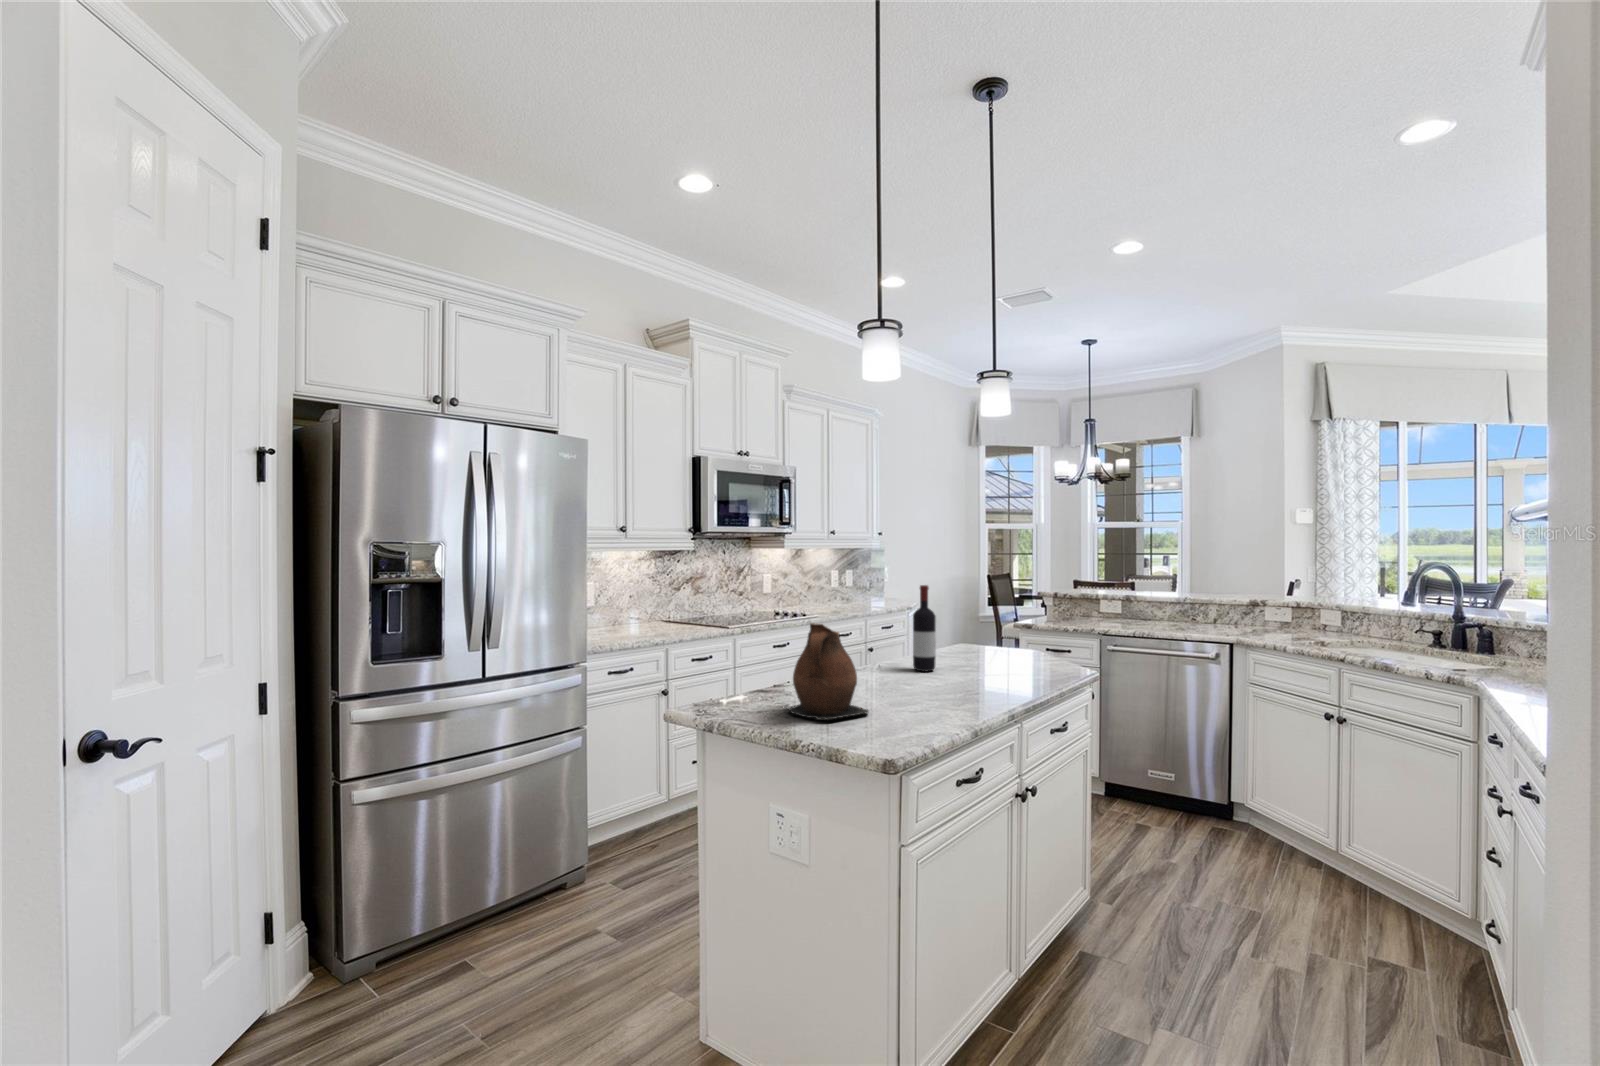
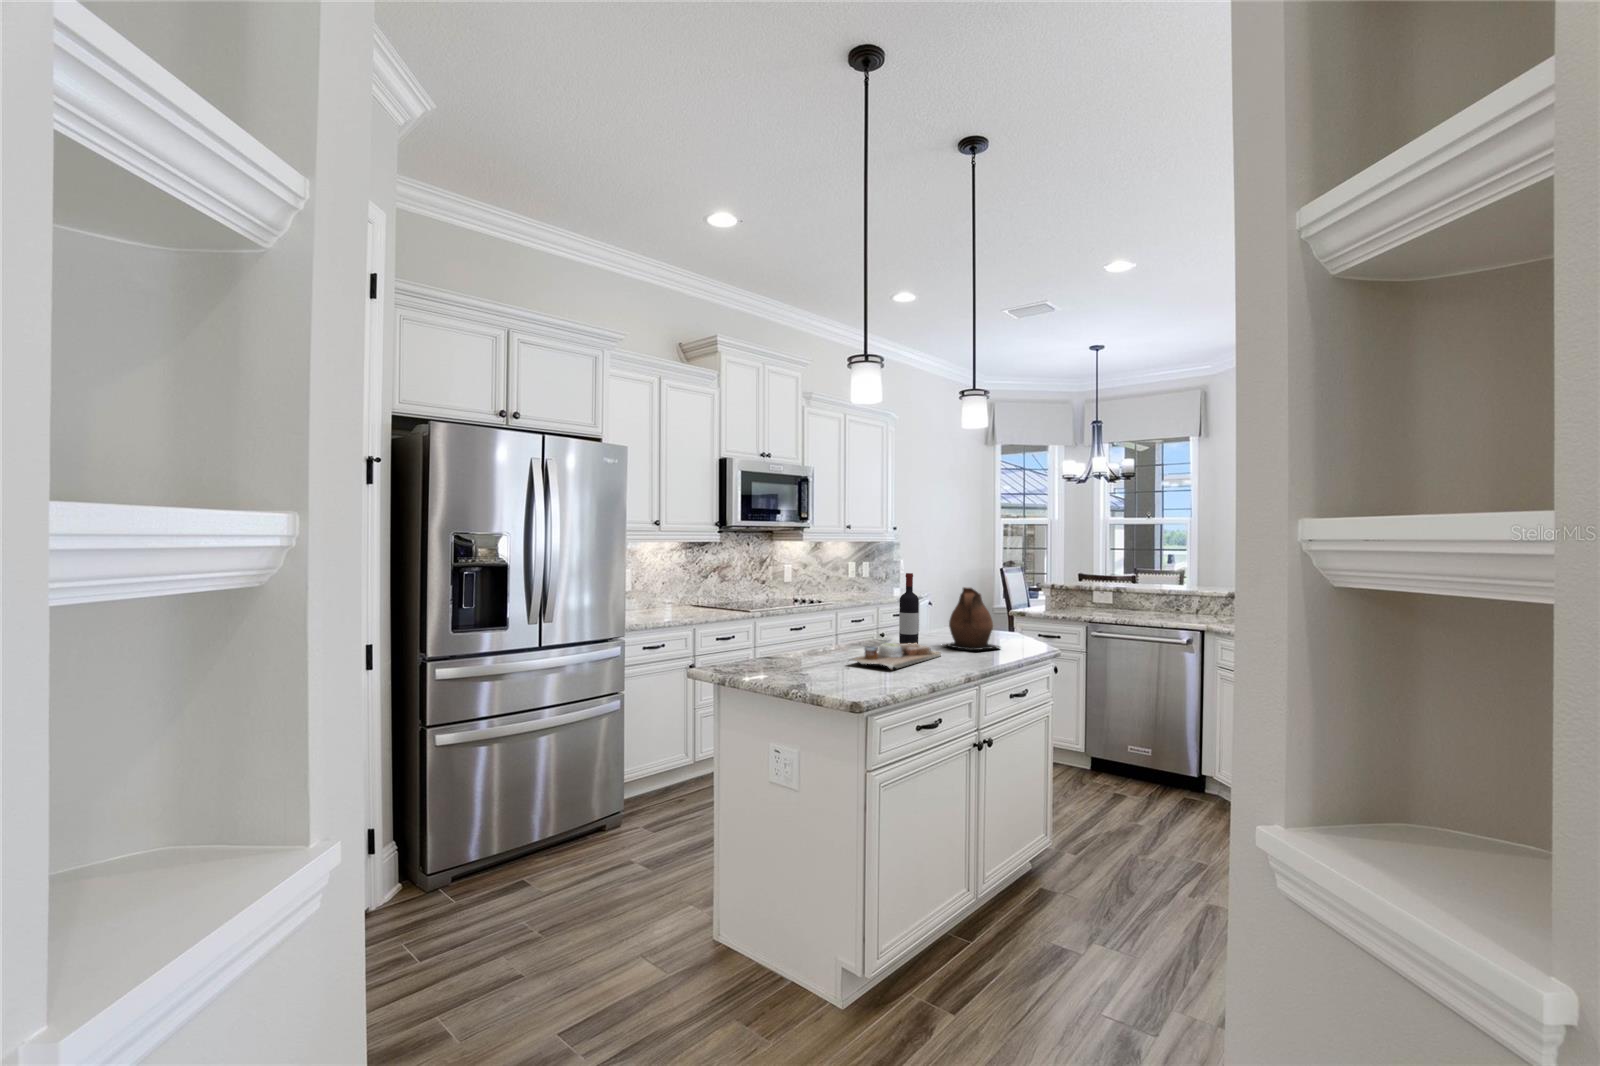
ceramic pitcher: present [787,623,869,720] -> present [947,587,1000,650]
cutting board: none [861,668,967,706] -> present [849,643,941,669]

